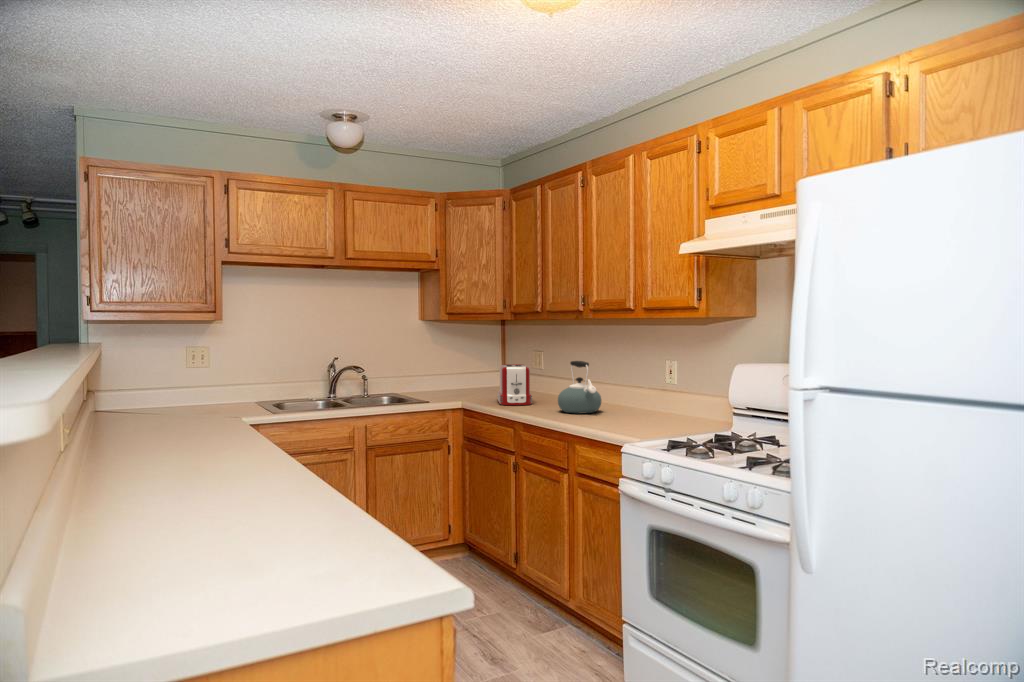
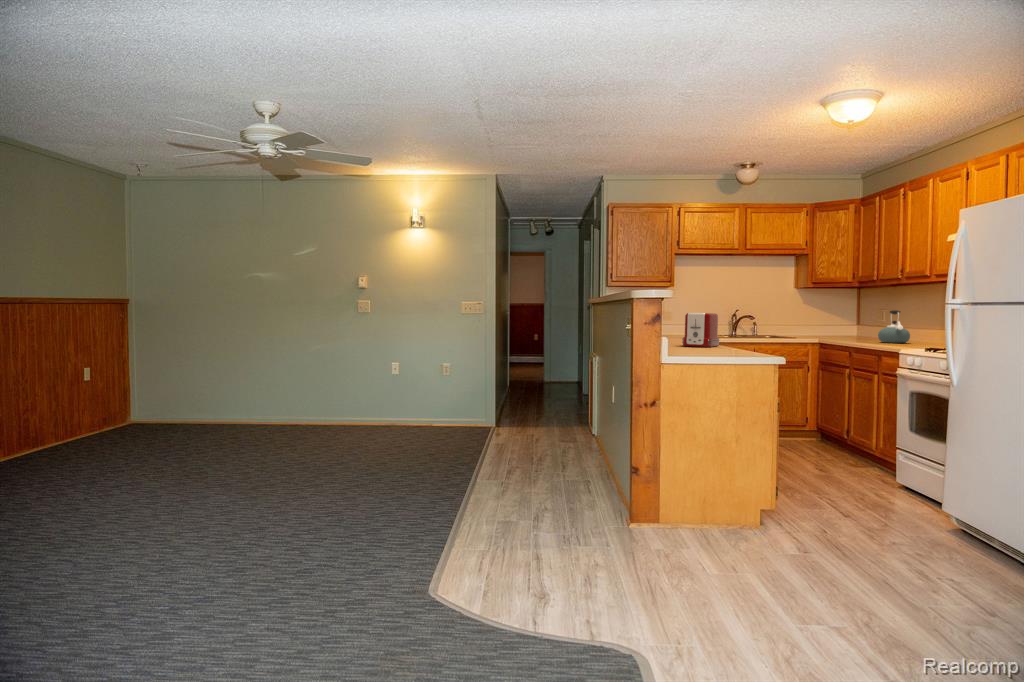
toaster: present [497,364,532,405] -> present [682,313,719,347]

